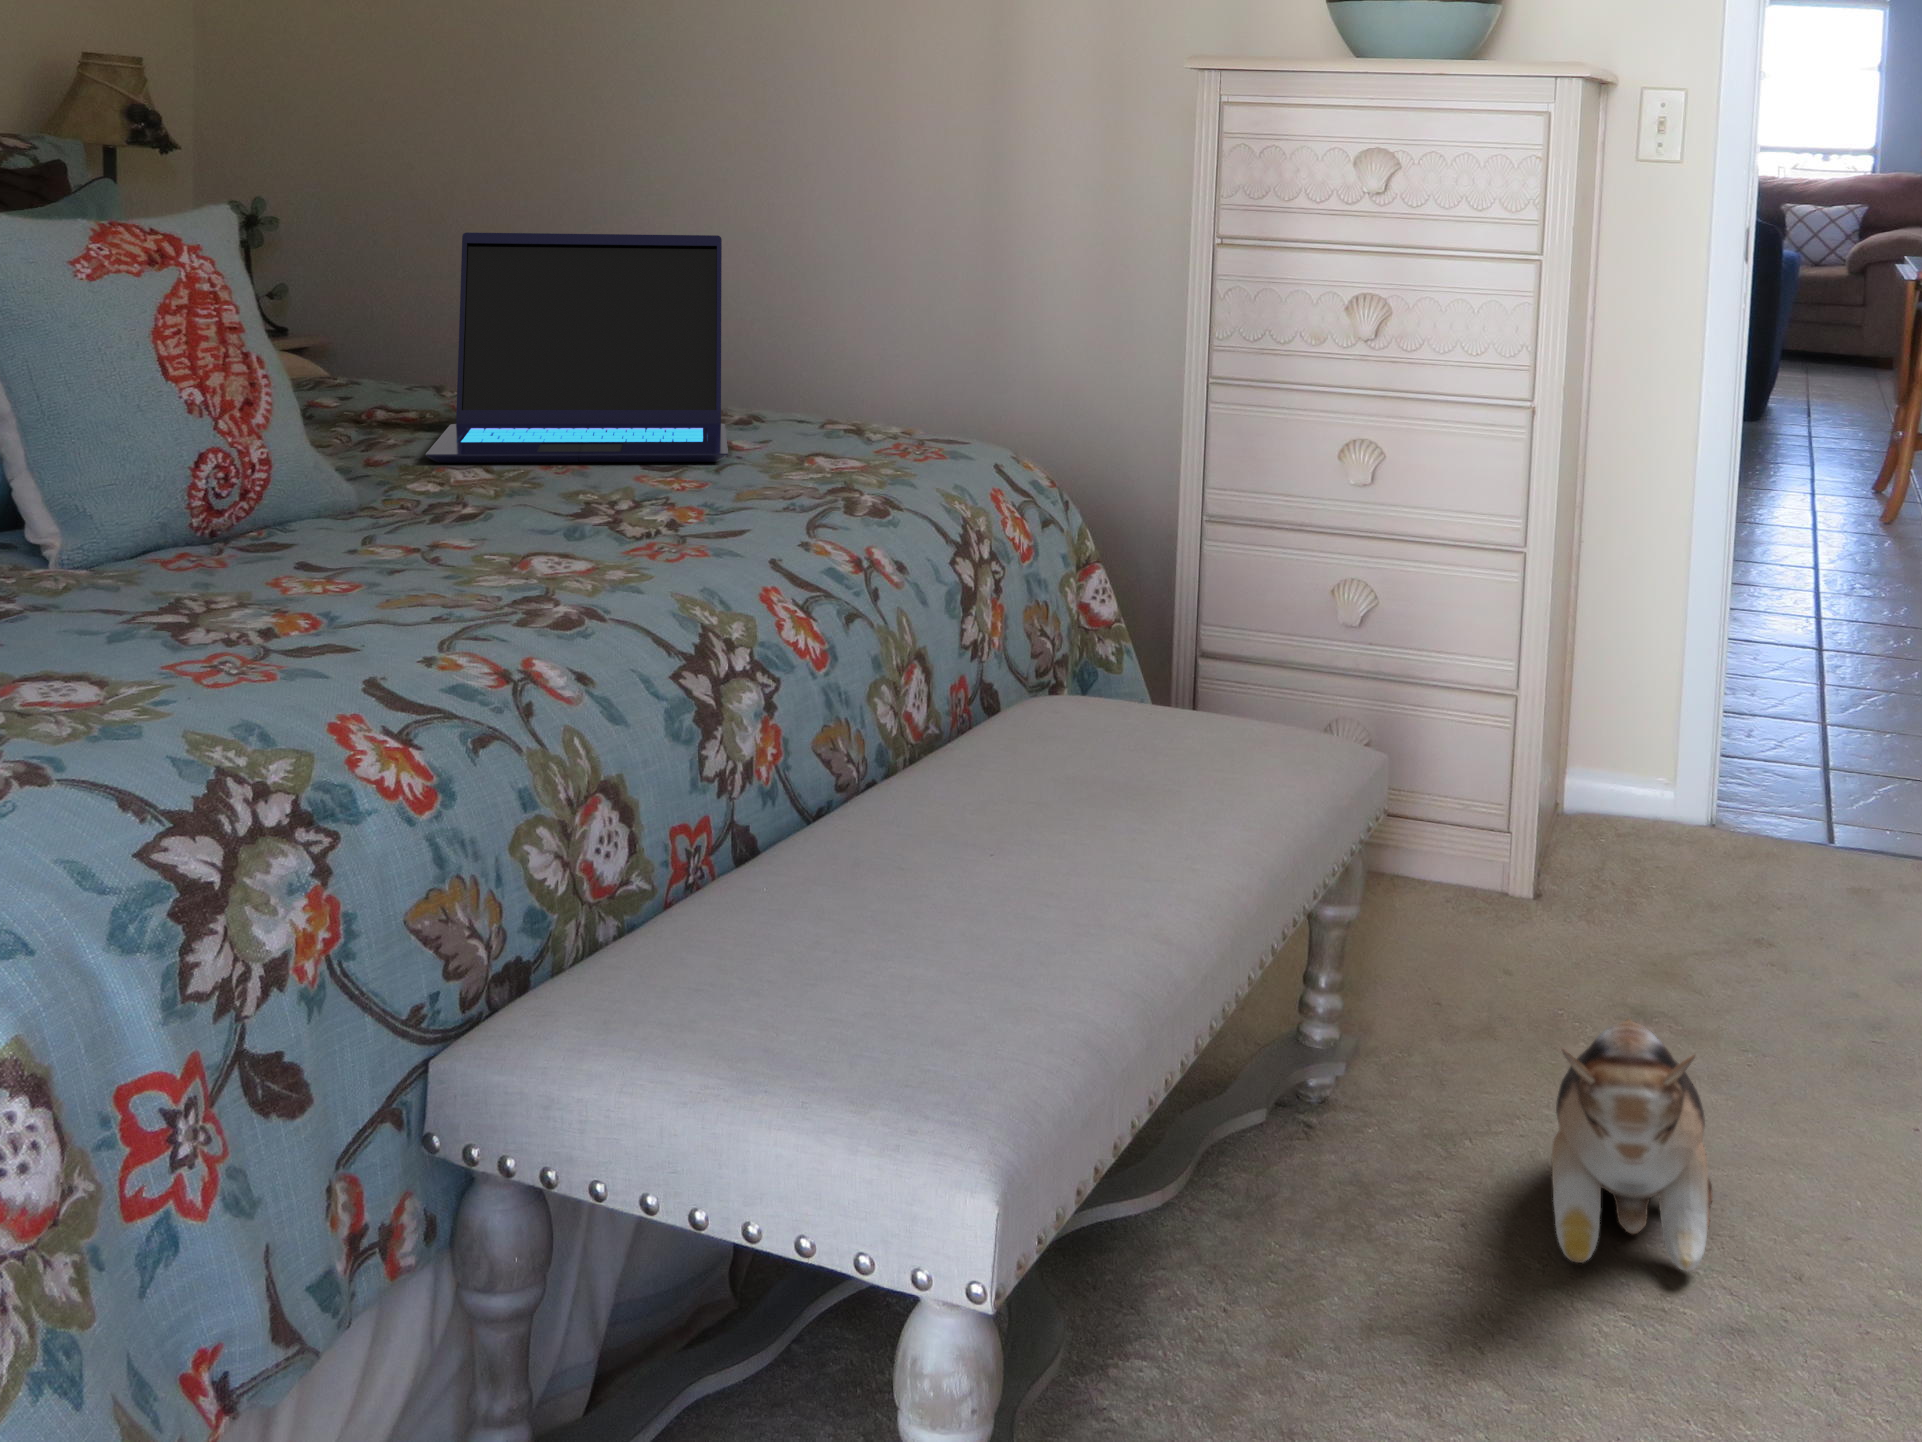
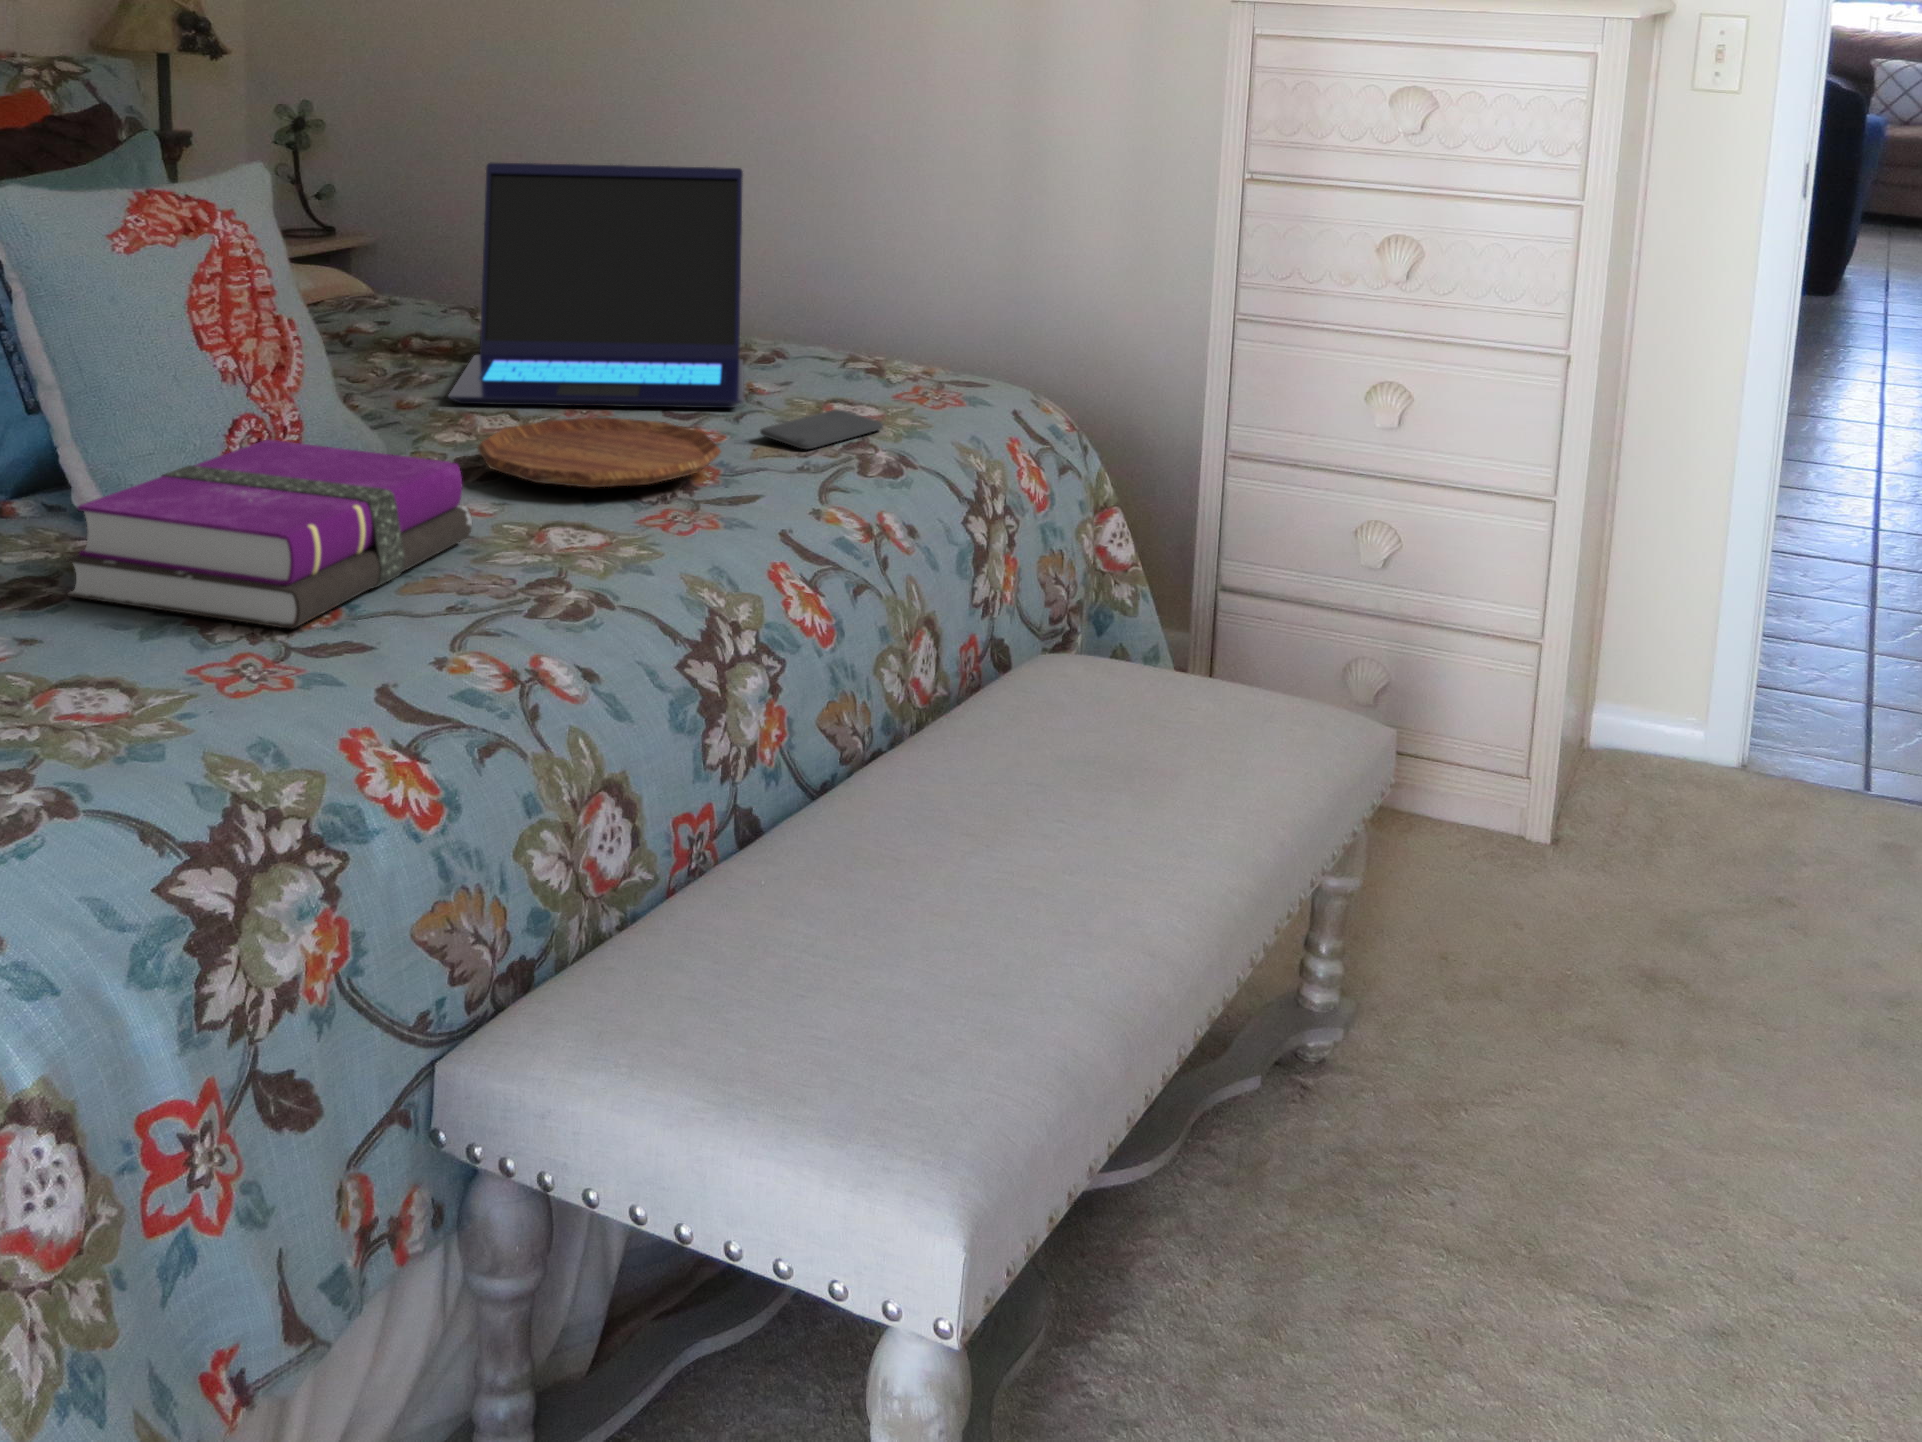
smartphone: none [747,458,870,490] -> present [760,410,883,449]
tray: none [459,462,710,518] -> present [478,418,721,487]
hardback book: none [30,467,458,630] -> present [66,440,472,628]
plush toy: present [1552,1019,1713,1271] -> none [1544,1031,1708,1278]

